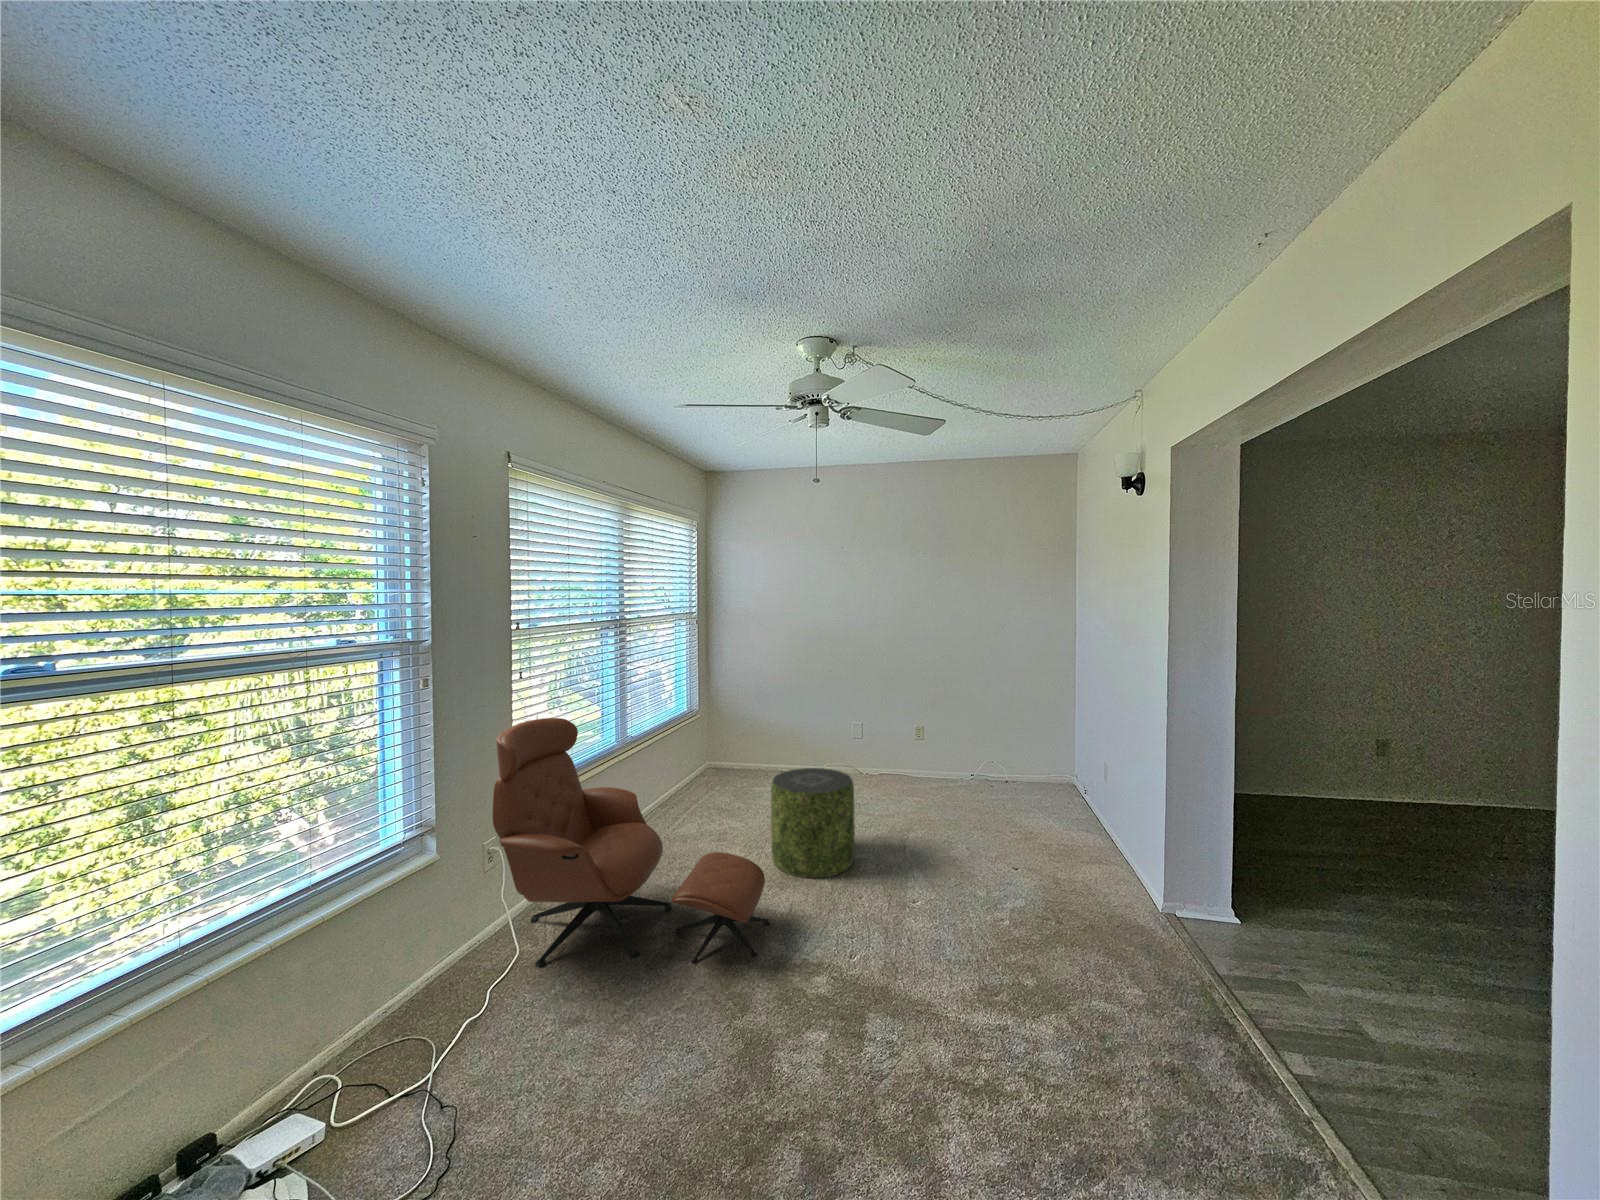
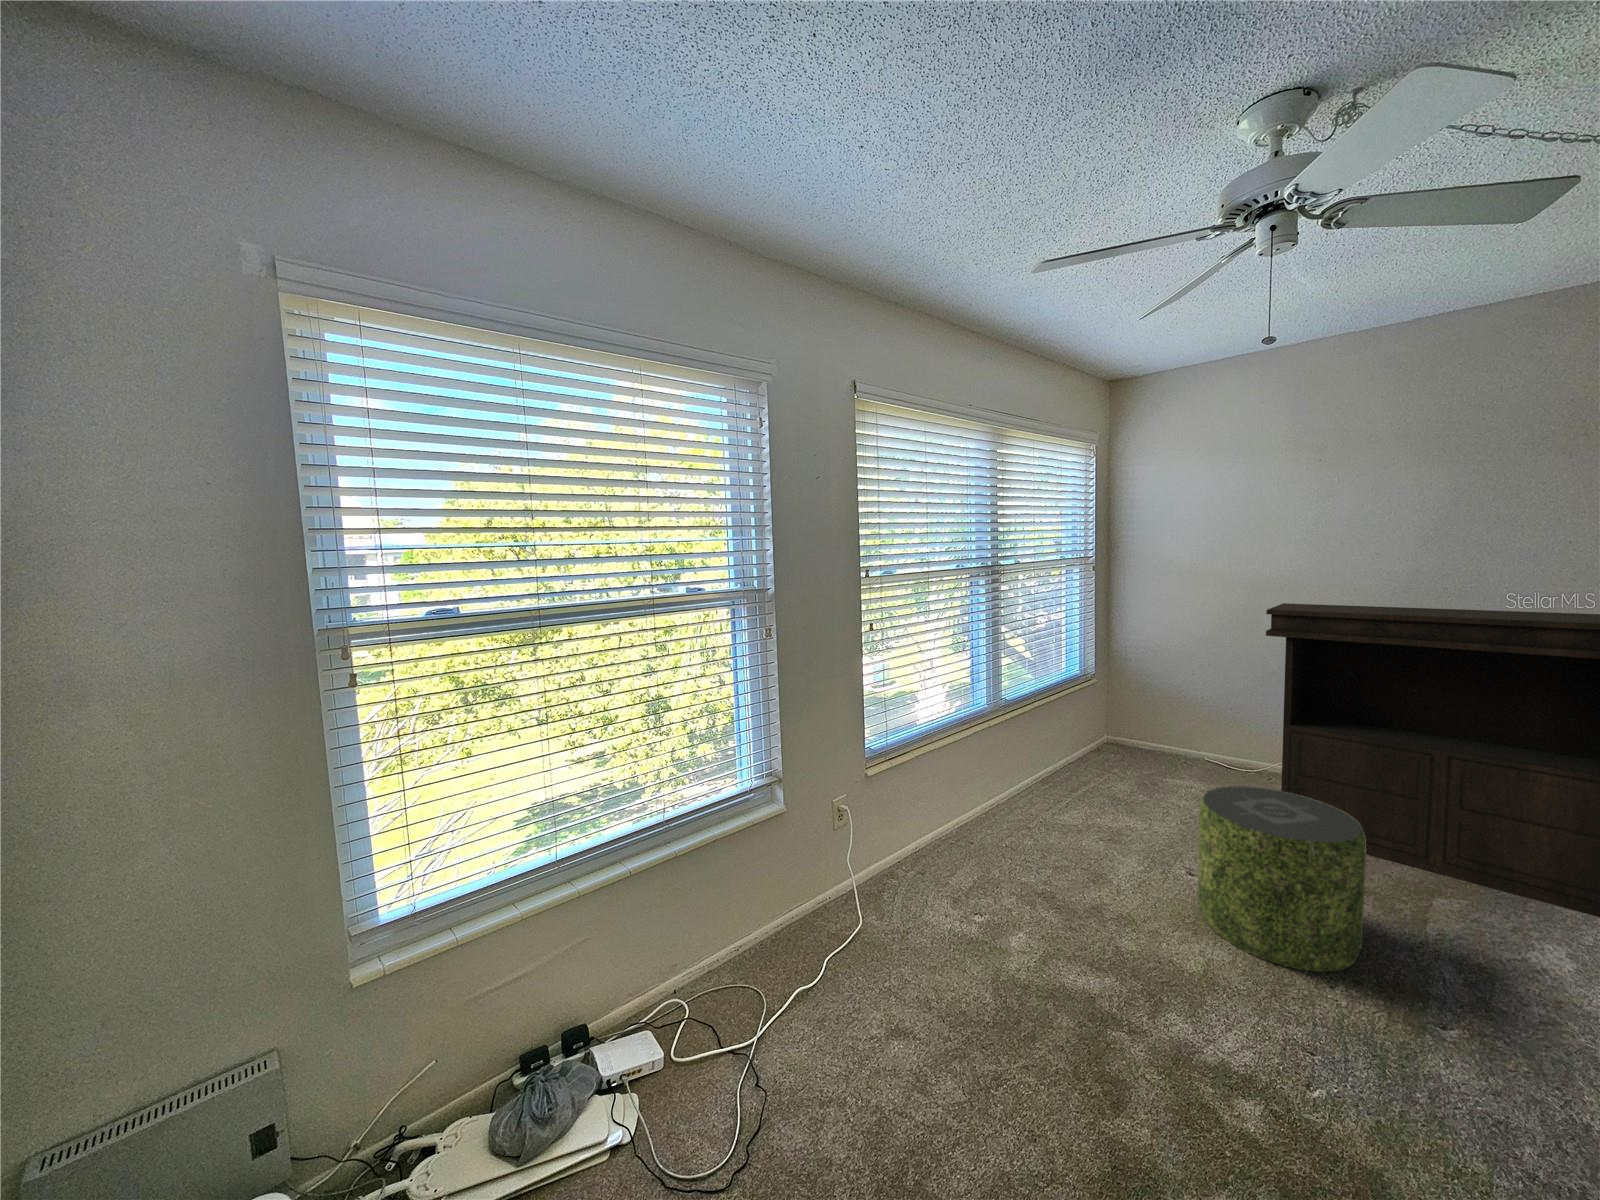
console table: none [804,646,970,812] -> present [1266,603,1600,917]
lounge chair: present [492,718,769,967] -> none [834,677,1189,1069]

